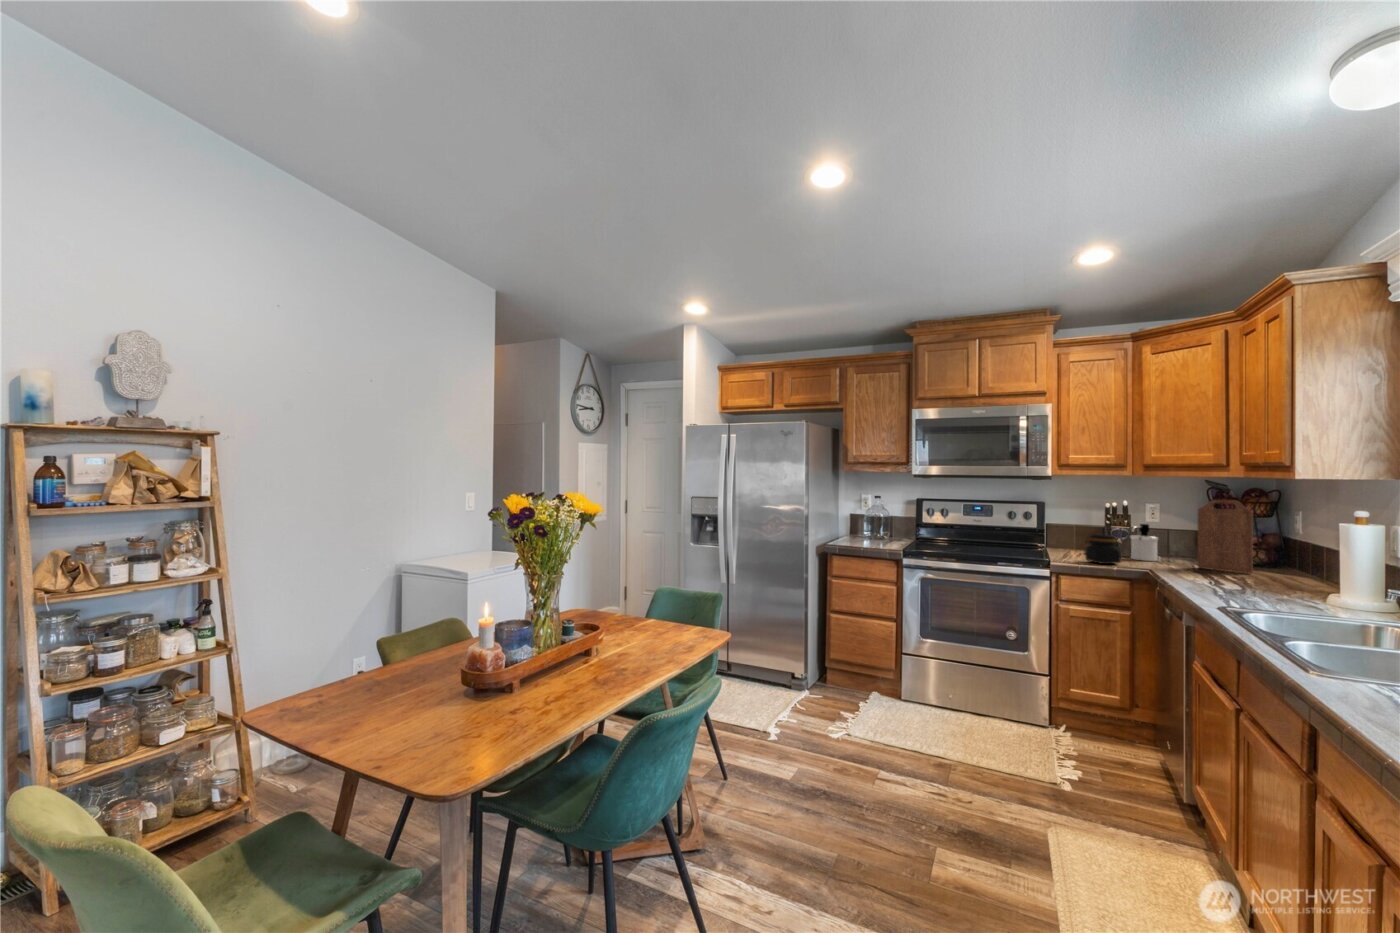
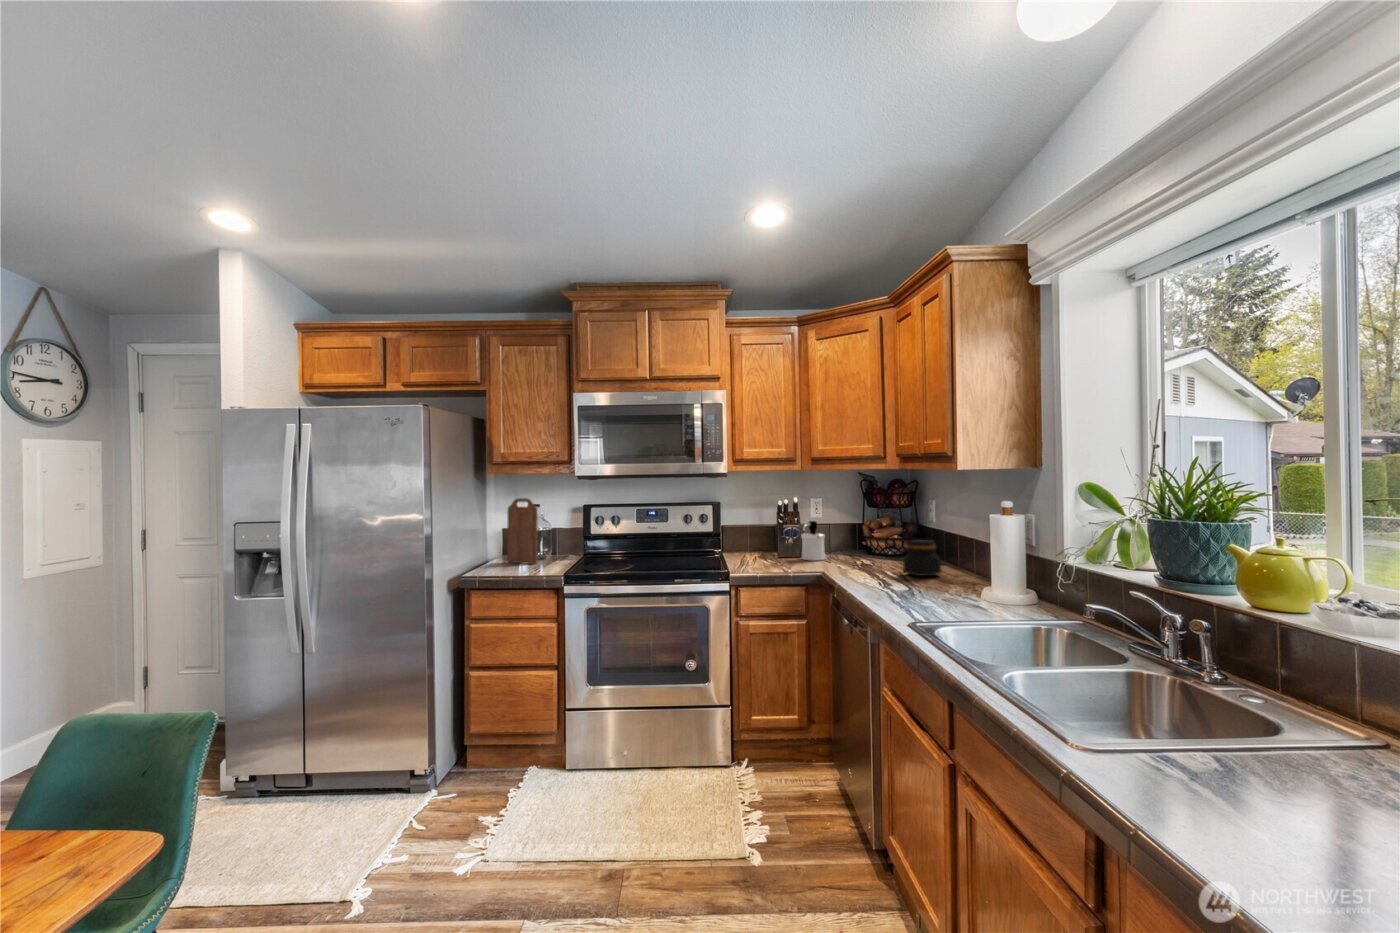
cutting board: present [1197,500,1253,573] -> present [507,498,538,564]
jar: present [1085,534,1121,564] -> present [903,540,941,576]

